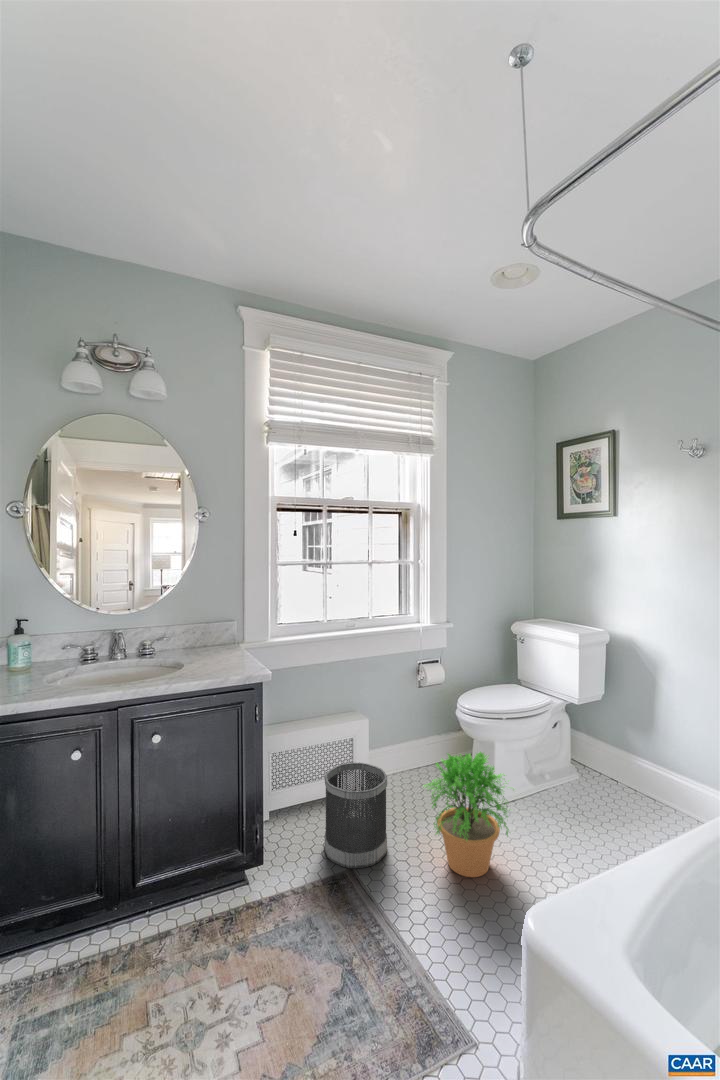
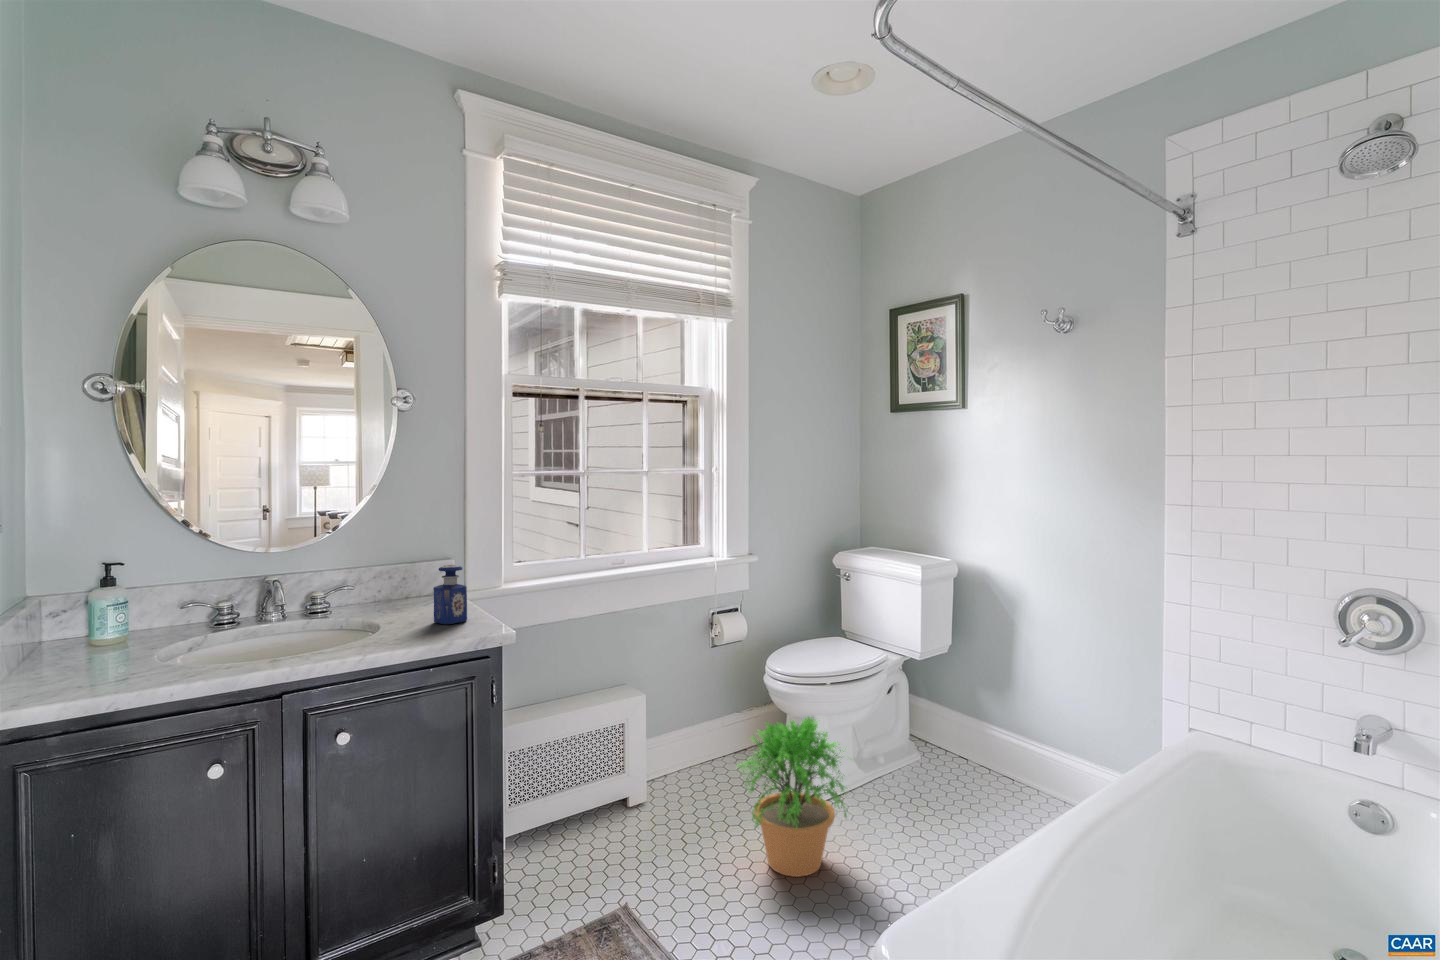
perfume bottle: none [210,630,232,671] -> present [433,565,467,624]
wastebasket: present [325,762,387,868] -> none [599,747,686,886]

